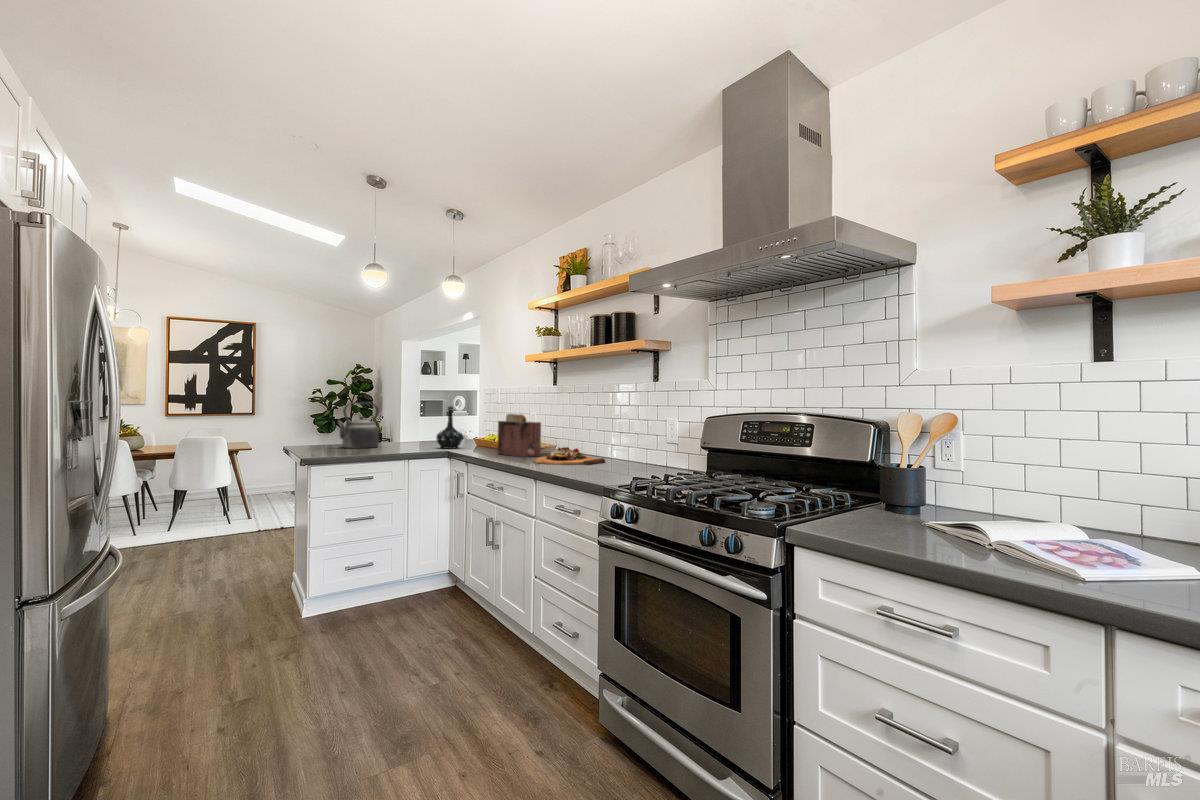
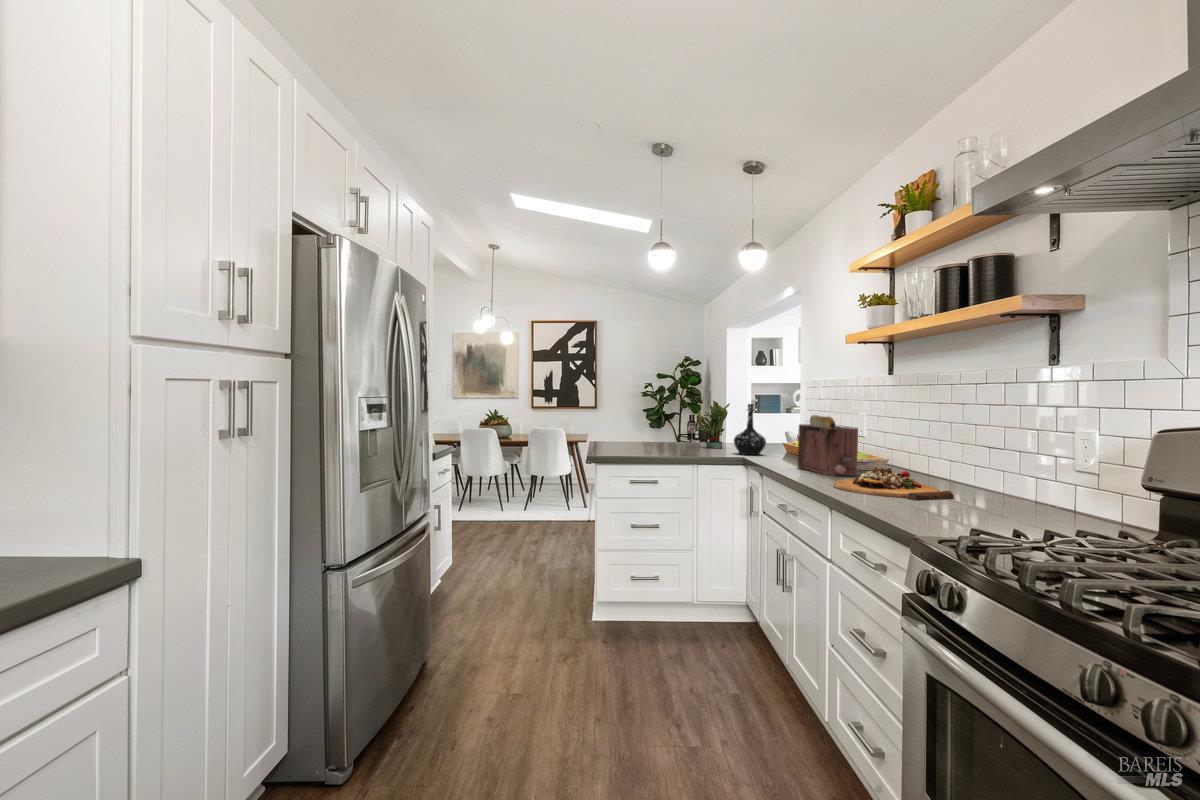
kettle: present [337,402,379,449] -> none [633,398,676,449]
potted plant: none [399,404,428,446] -> present [699,401,730,448]

